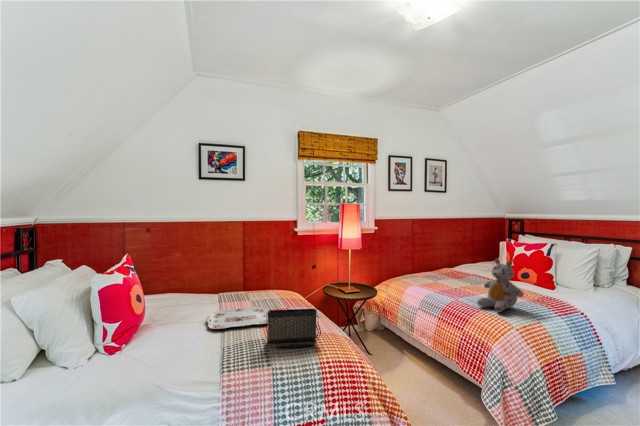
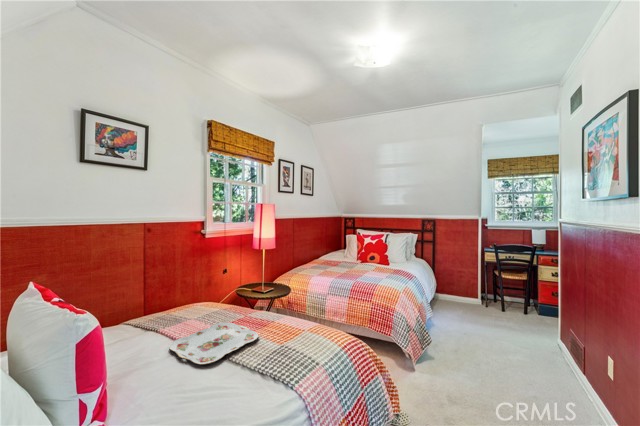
stuffed bear: present [477,259,523,312] -> none [369,248,398,286]
handbag: present [266,309,321,348] -> none [283,311,332,357]

